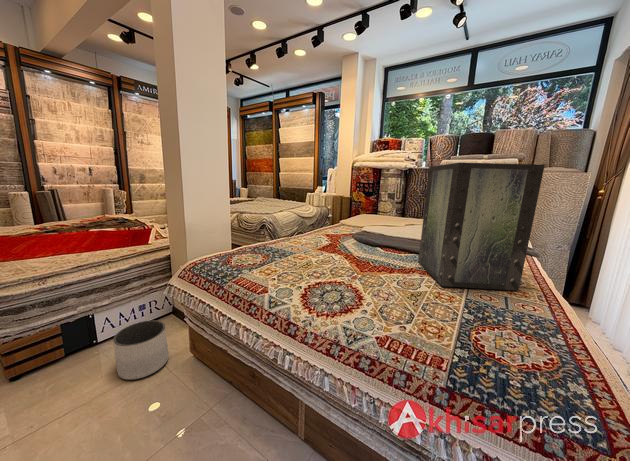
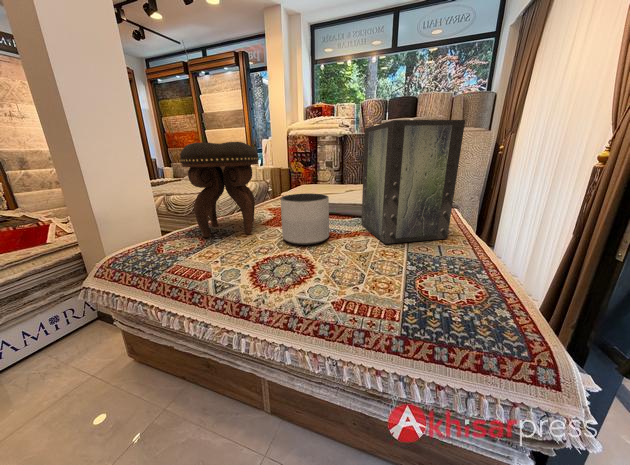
footstool: none [257,173,323,257] -> present [180,142,258,237]
planter: present [113,320,168,380] -> present [281,193,329,245]

